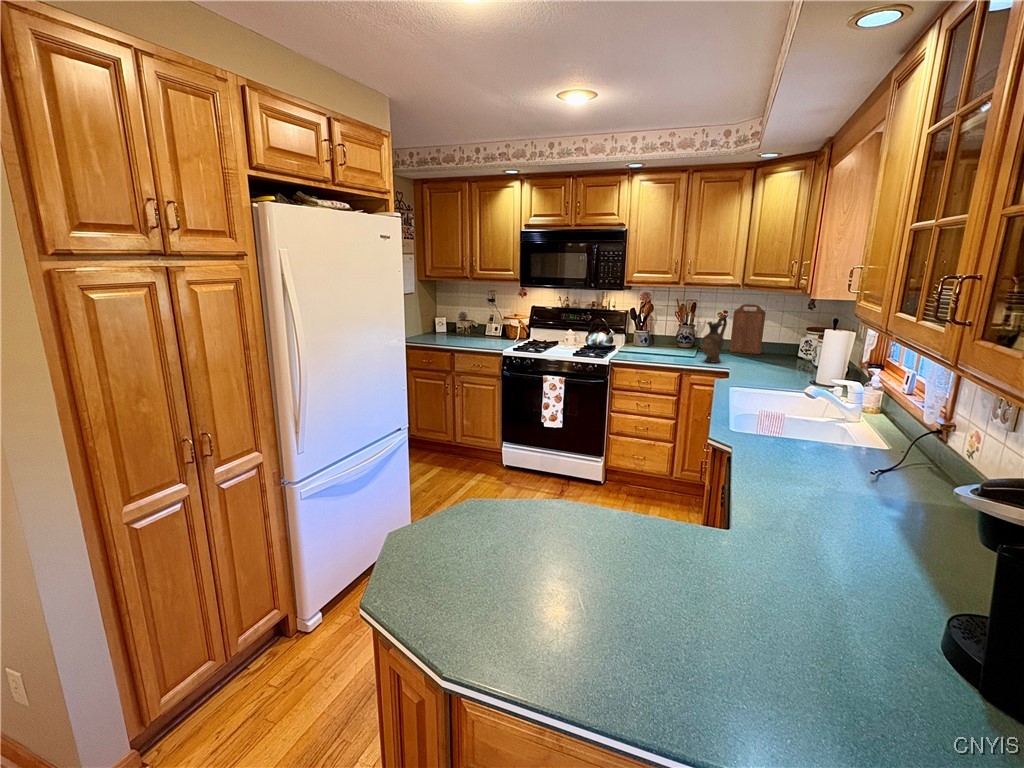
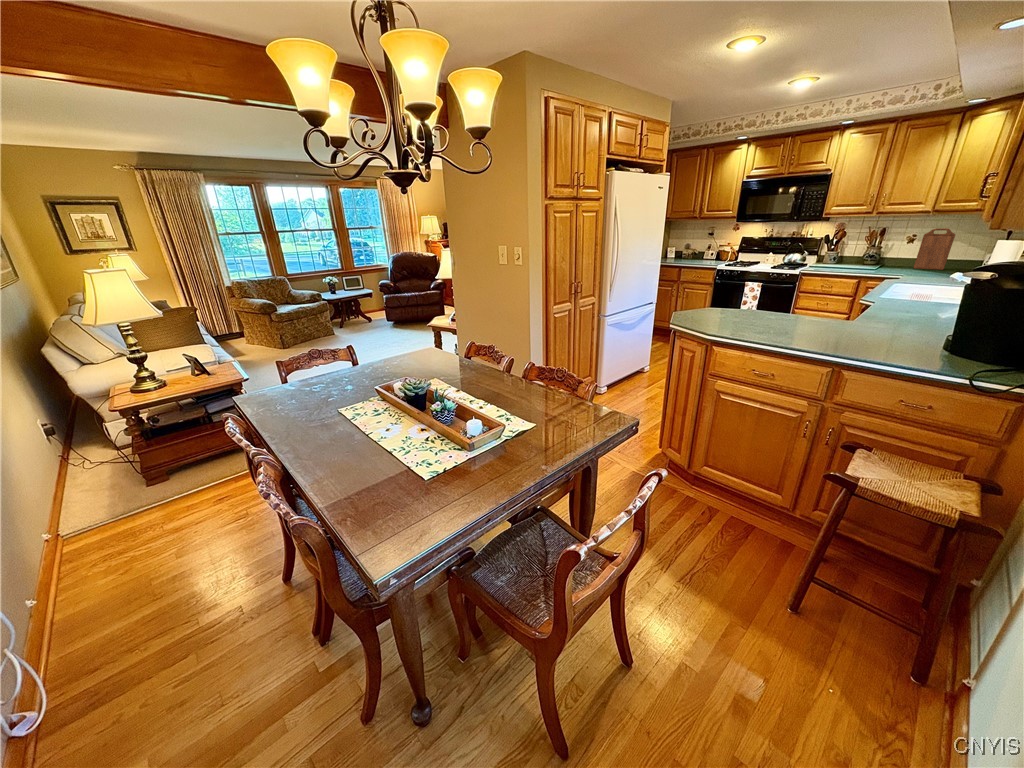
ceramic pitcher: present [703,316,727,363] -> none [883,237,910,273]

